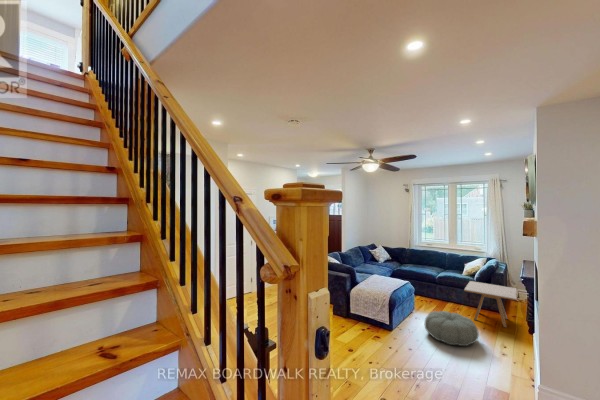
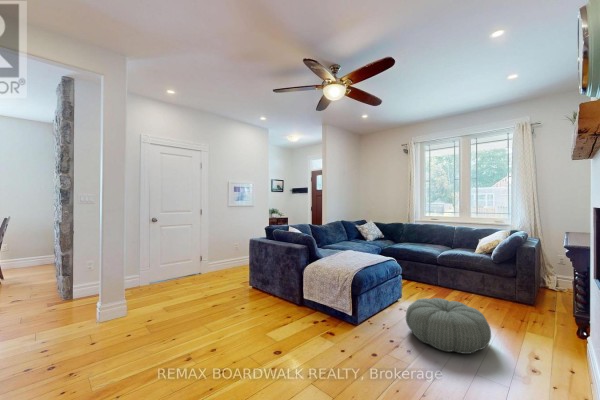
side table: present [464,281,517,327] -> none [473,259,556,326]

